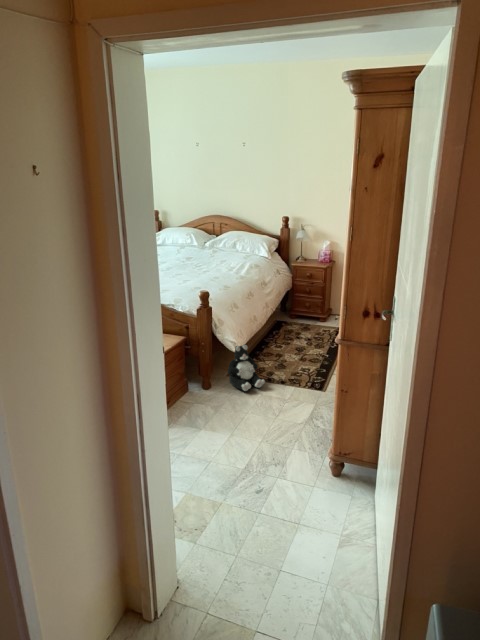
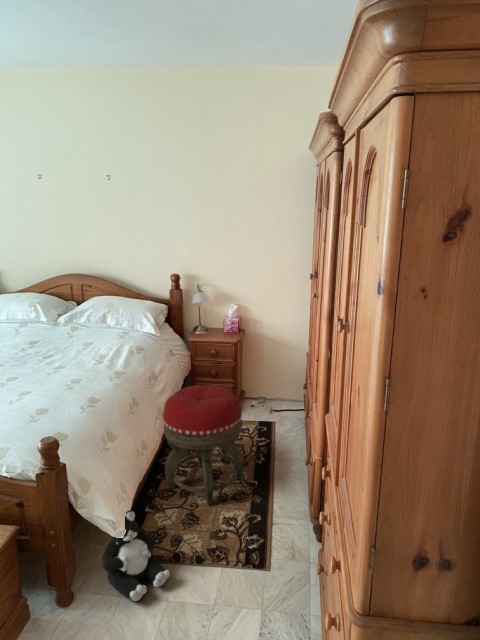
footstool: none [267,287,321,362] -> present [163,385,244,505]

